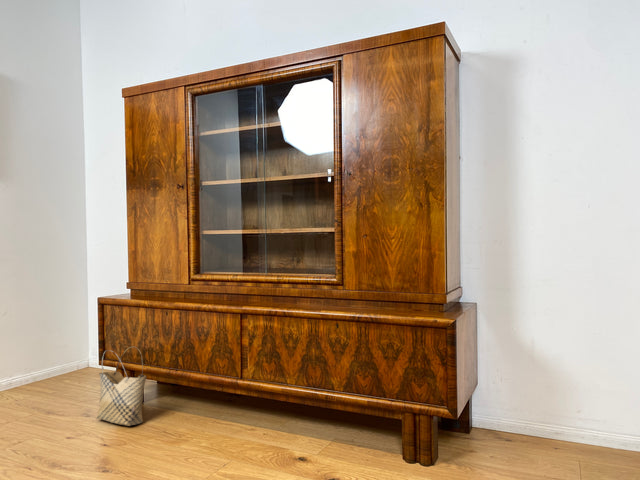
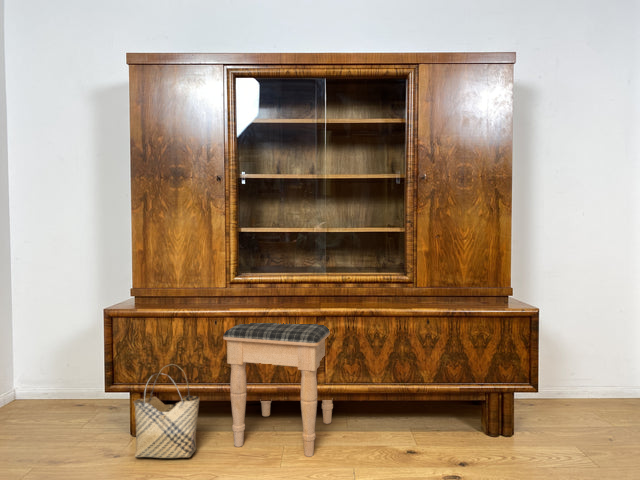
footstool: none [164,311,284,444] -> present [223,323,333,457]

